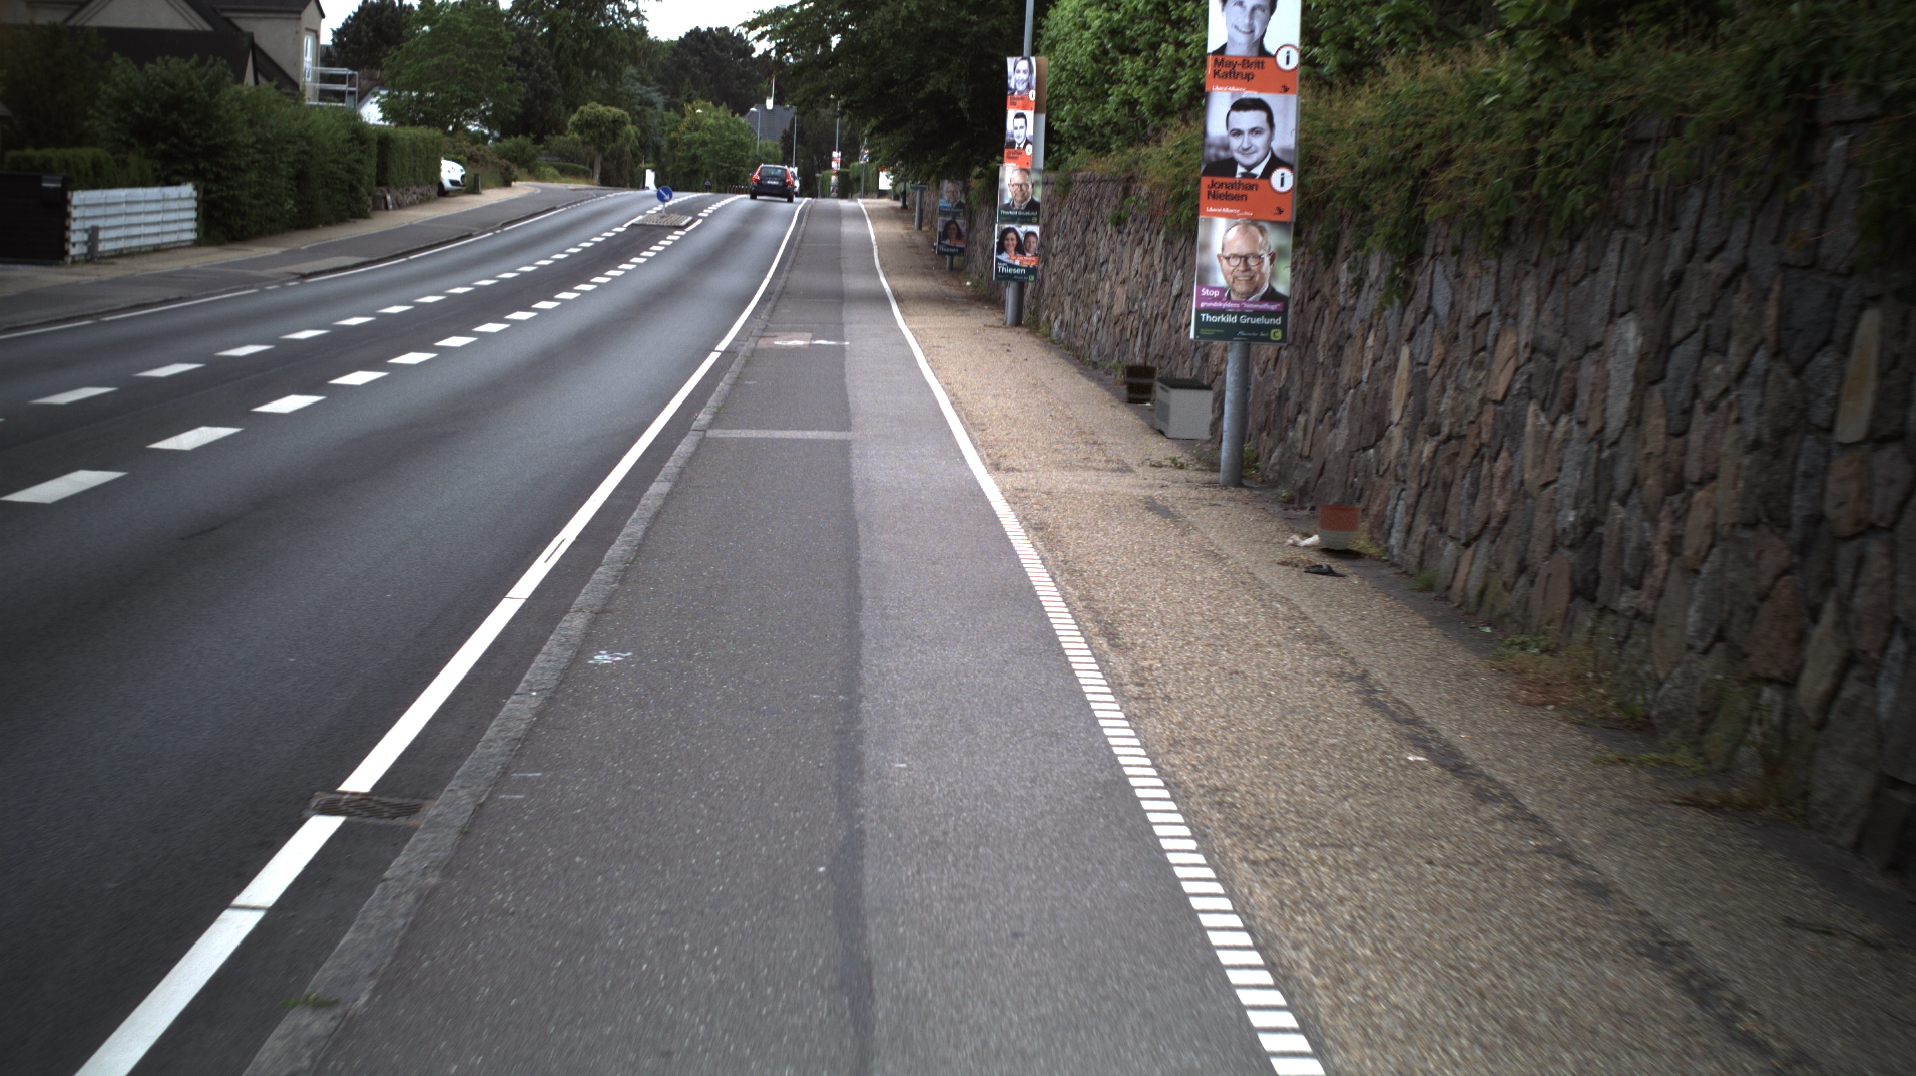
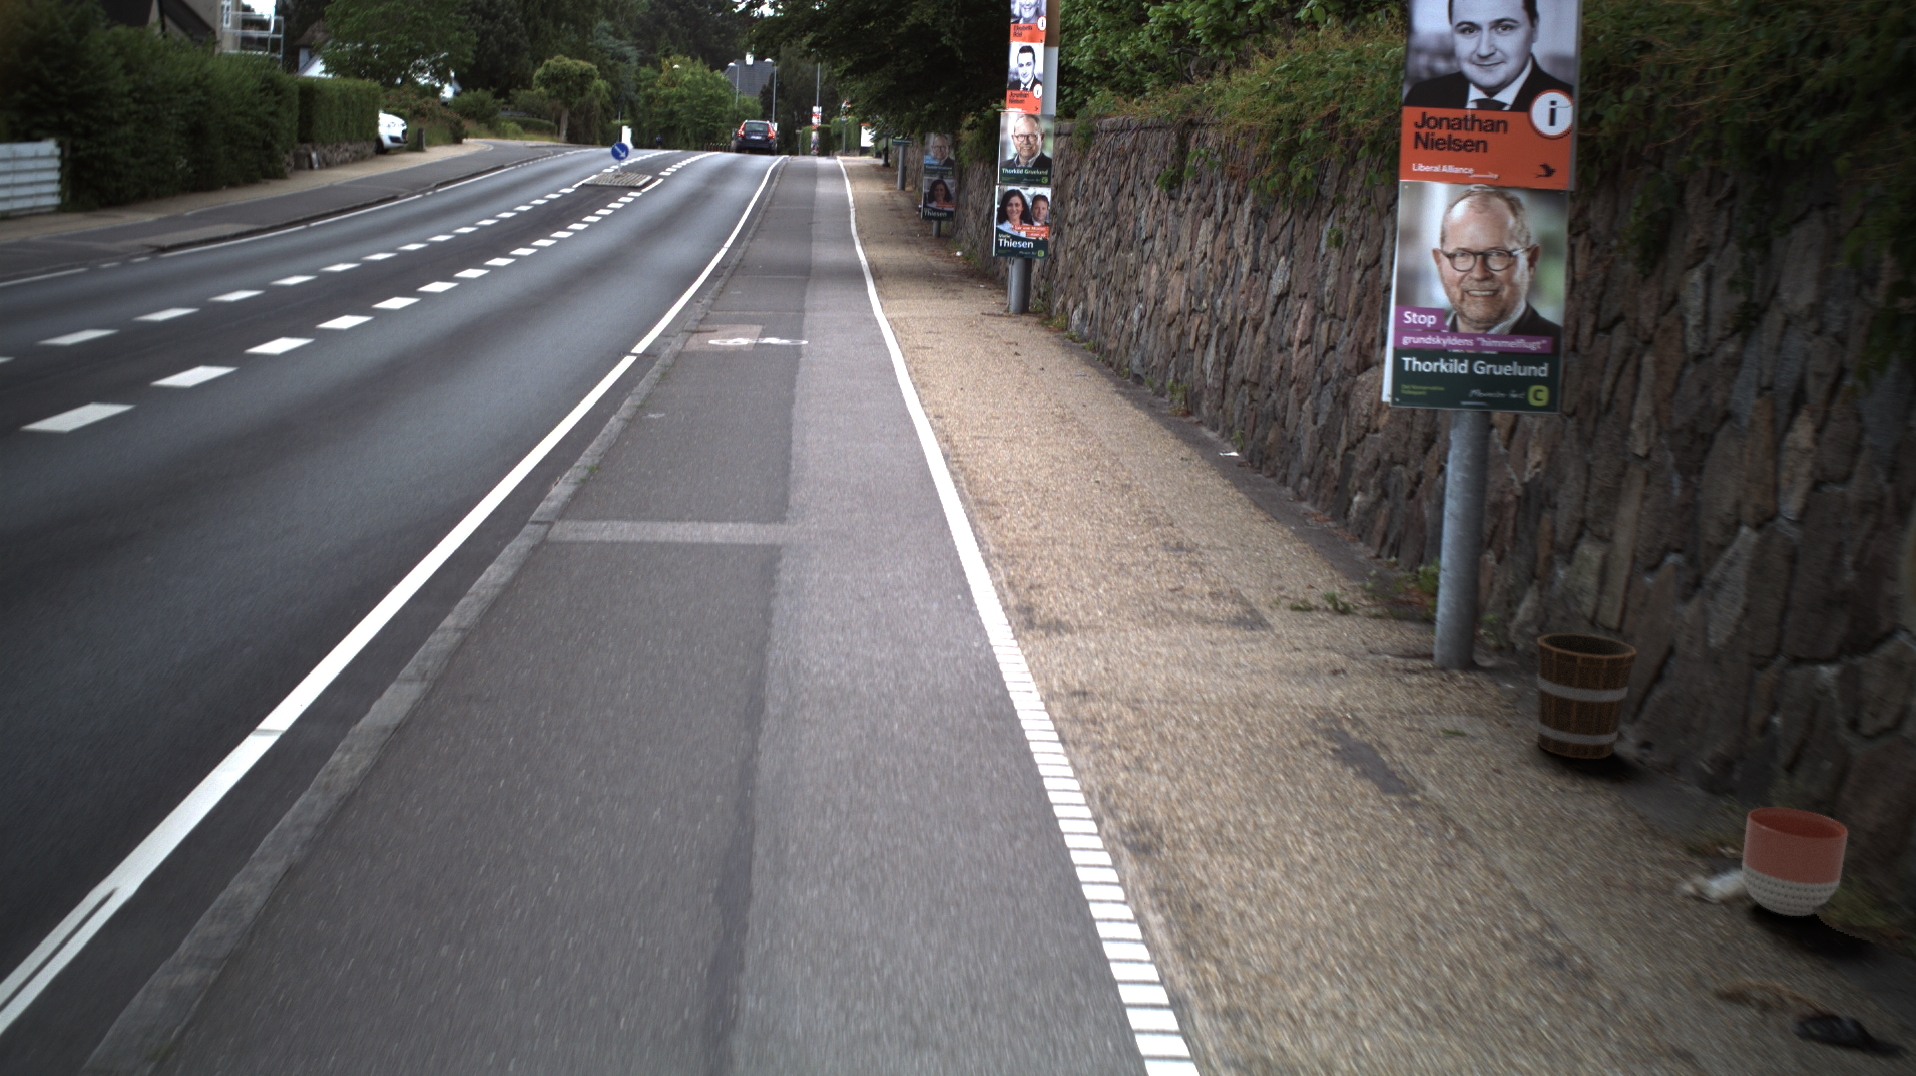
bucket: present [1125,365,1157,403] -> present [1537,633,1637,759]
bench: present [1154,377,1213,440] -> none [1255,427,1359,532]

